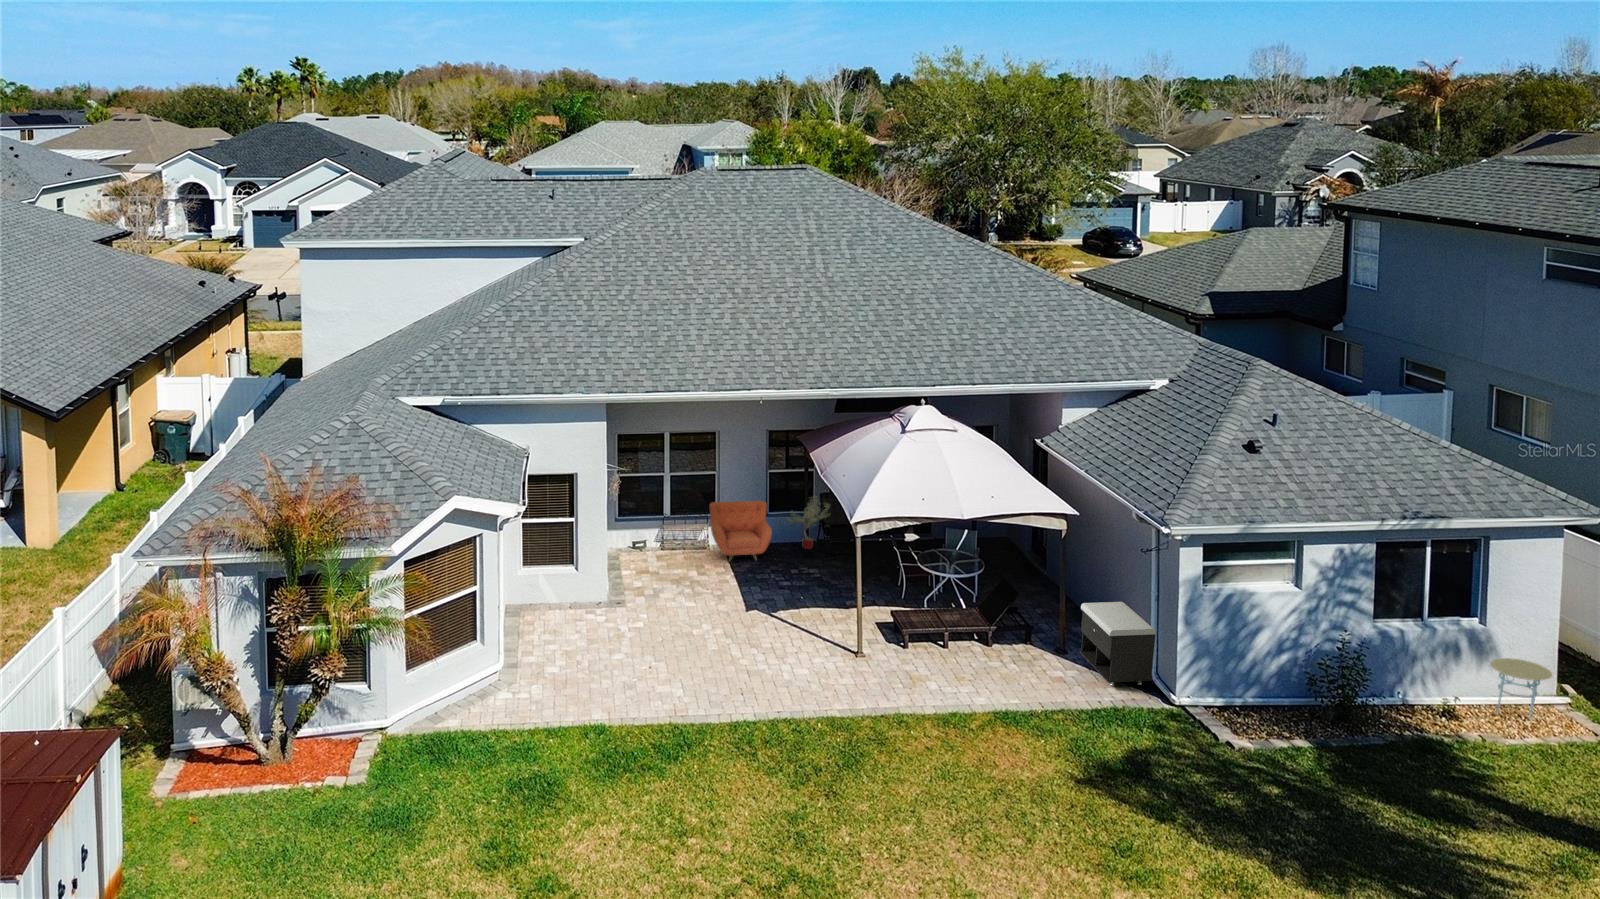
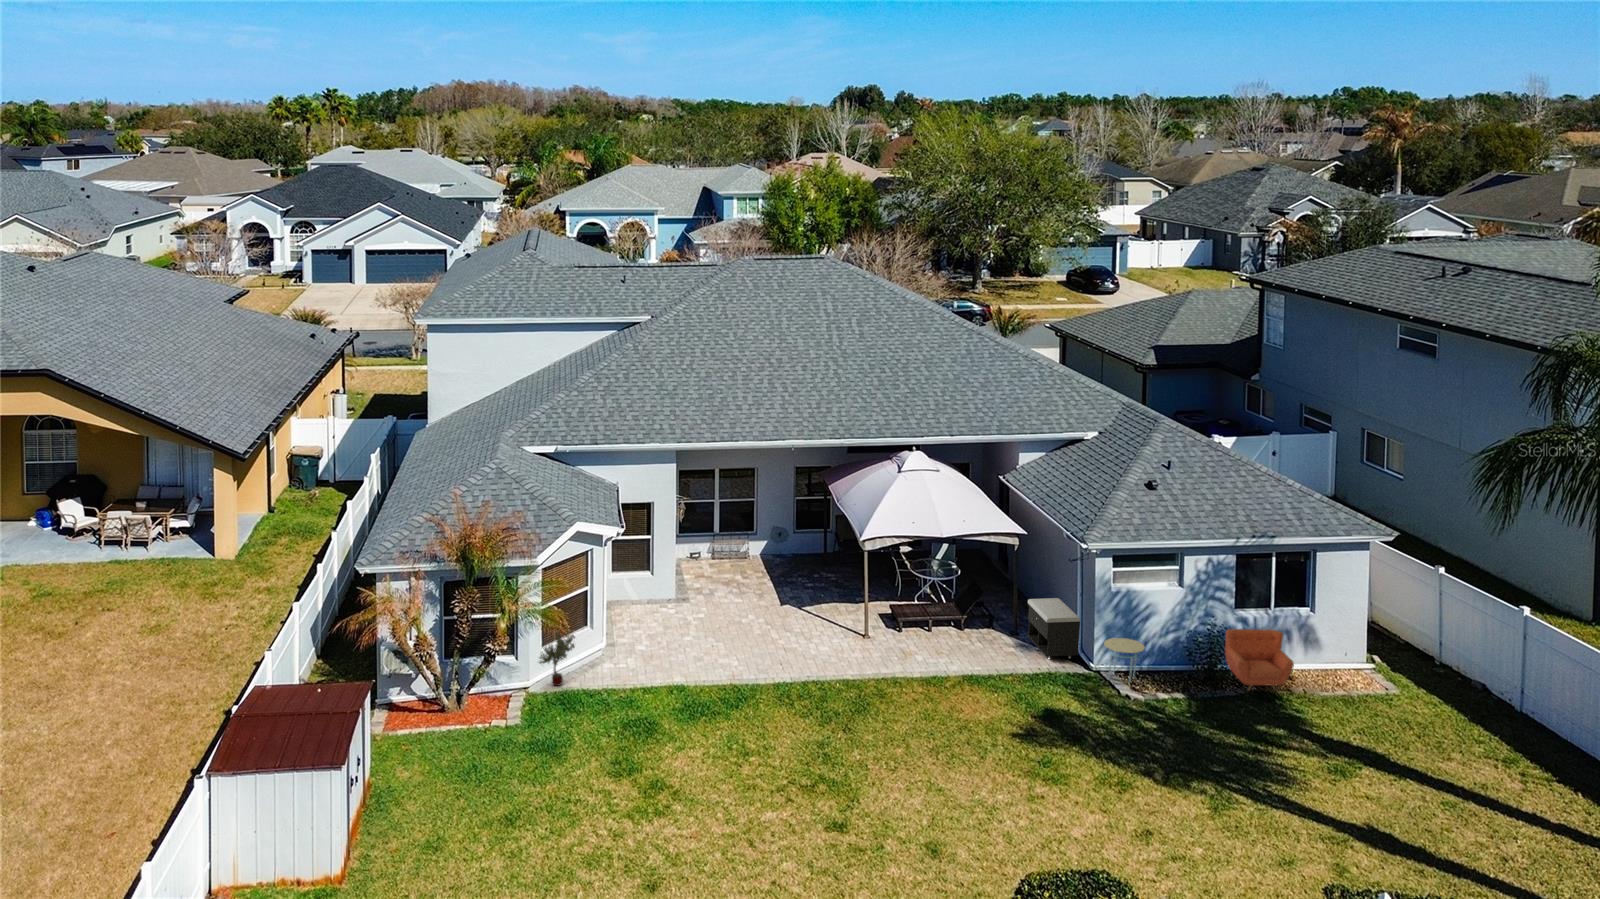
potted tree: present [788,499,830,549] -> present [540,630,575,686]
armchair: present [709,500,772,561] -> present [1225,629,1294,691]
side table: present [1490,658,1552,720] -> present [1104,638,1145,674]

